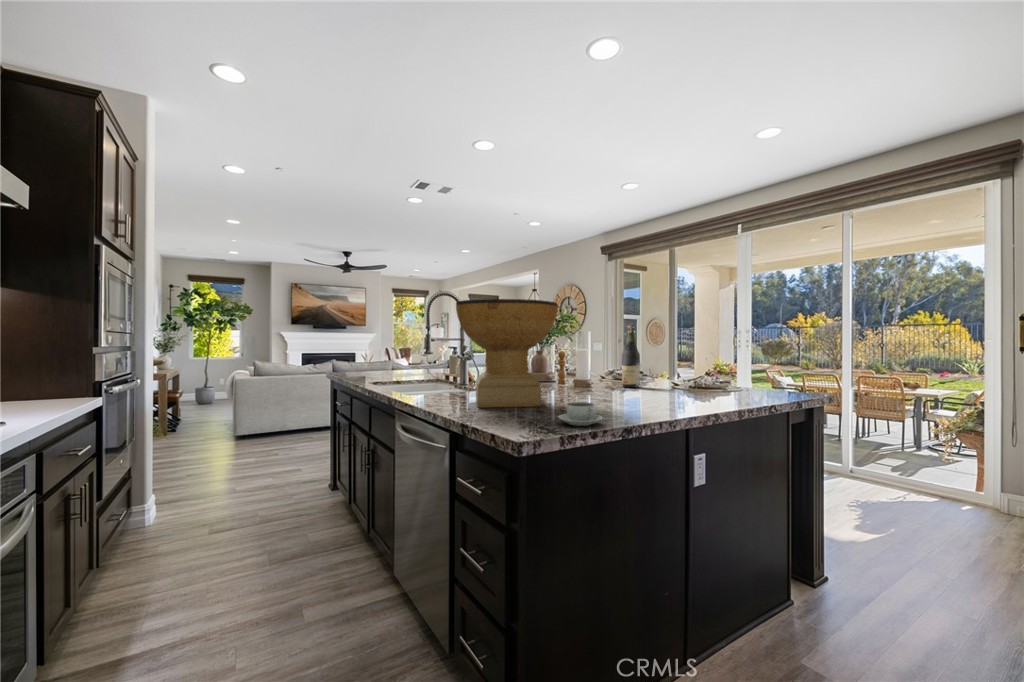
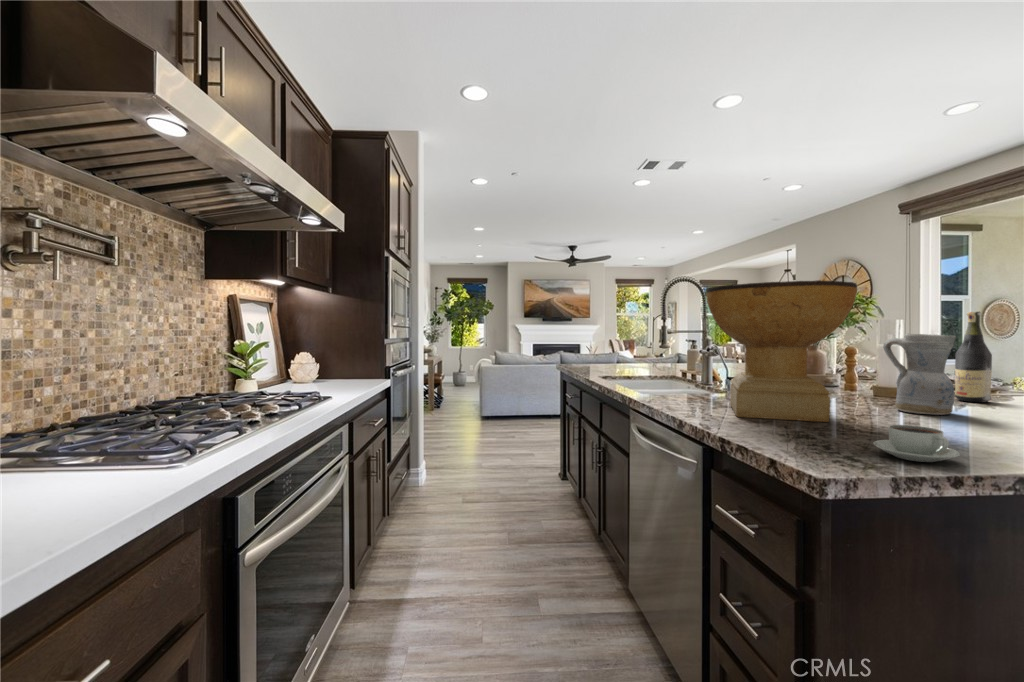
ceramic pitcher: none [578,340,616,397] -> present [883,334,956,415]

